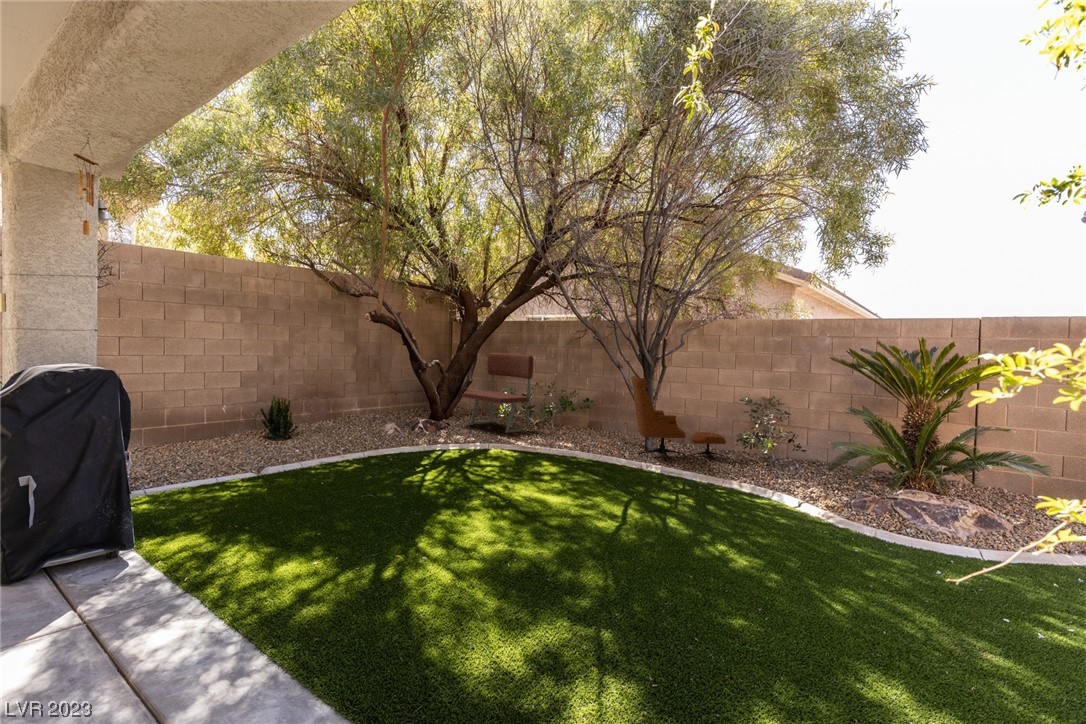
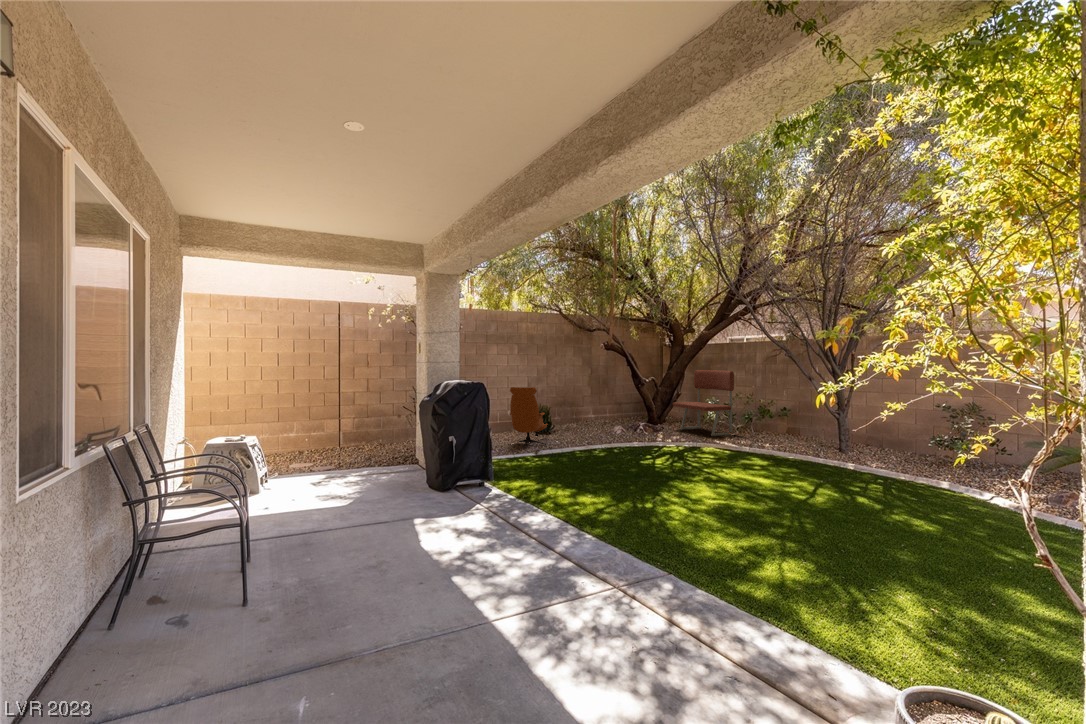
lounge chair: present [631,376,726,460] -> present [510,387,548,448]

